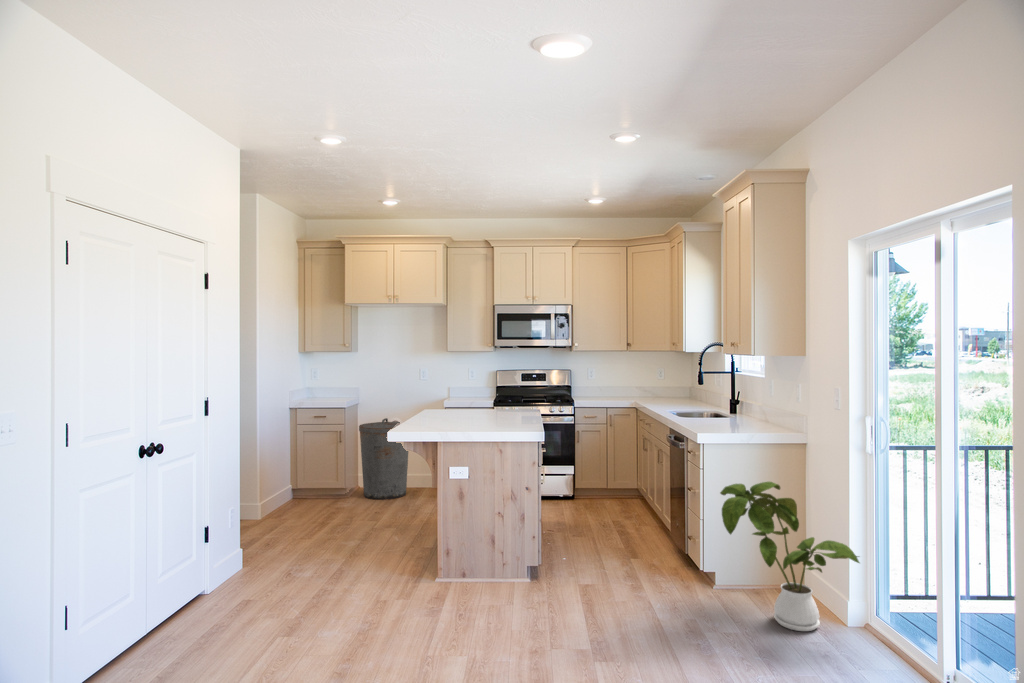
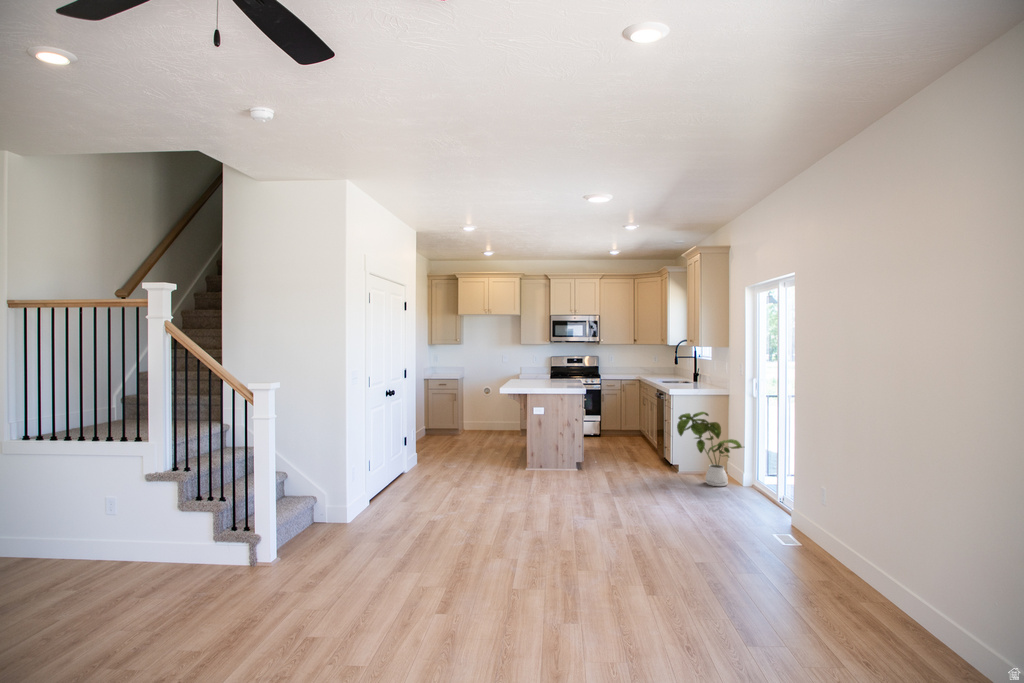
trash can: present [359,418,408,500] -> none [466,386,497,436]

